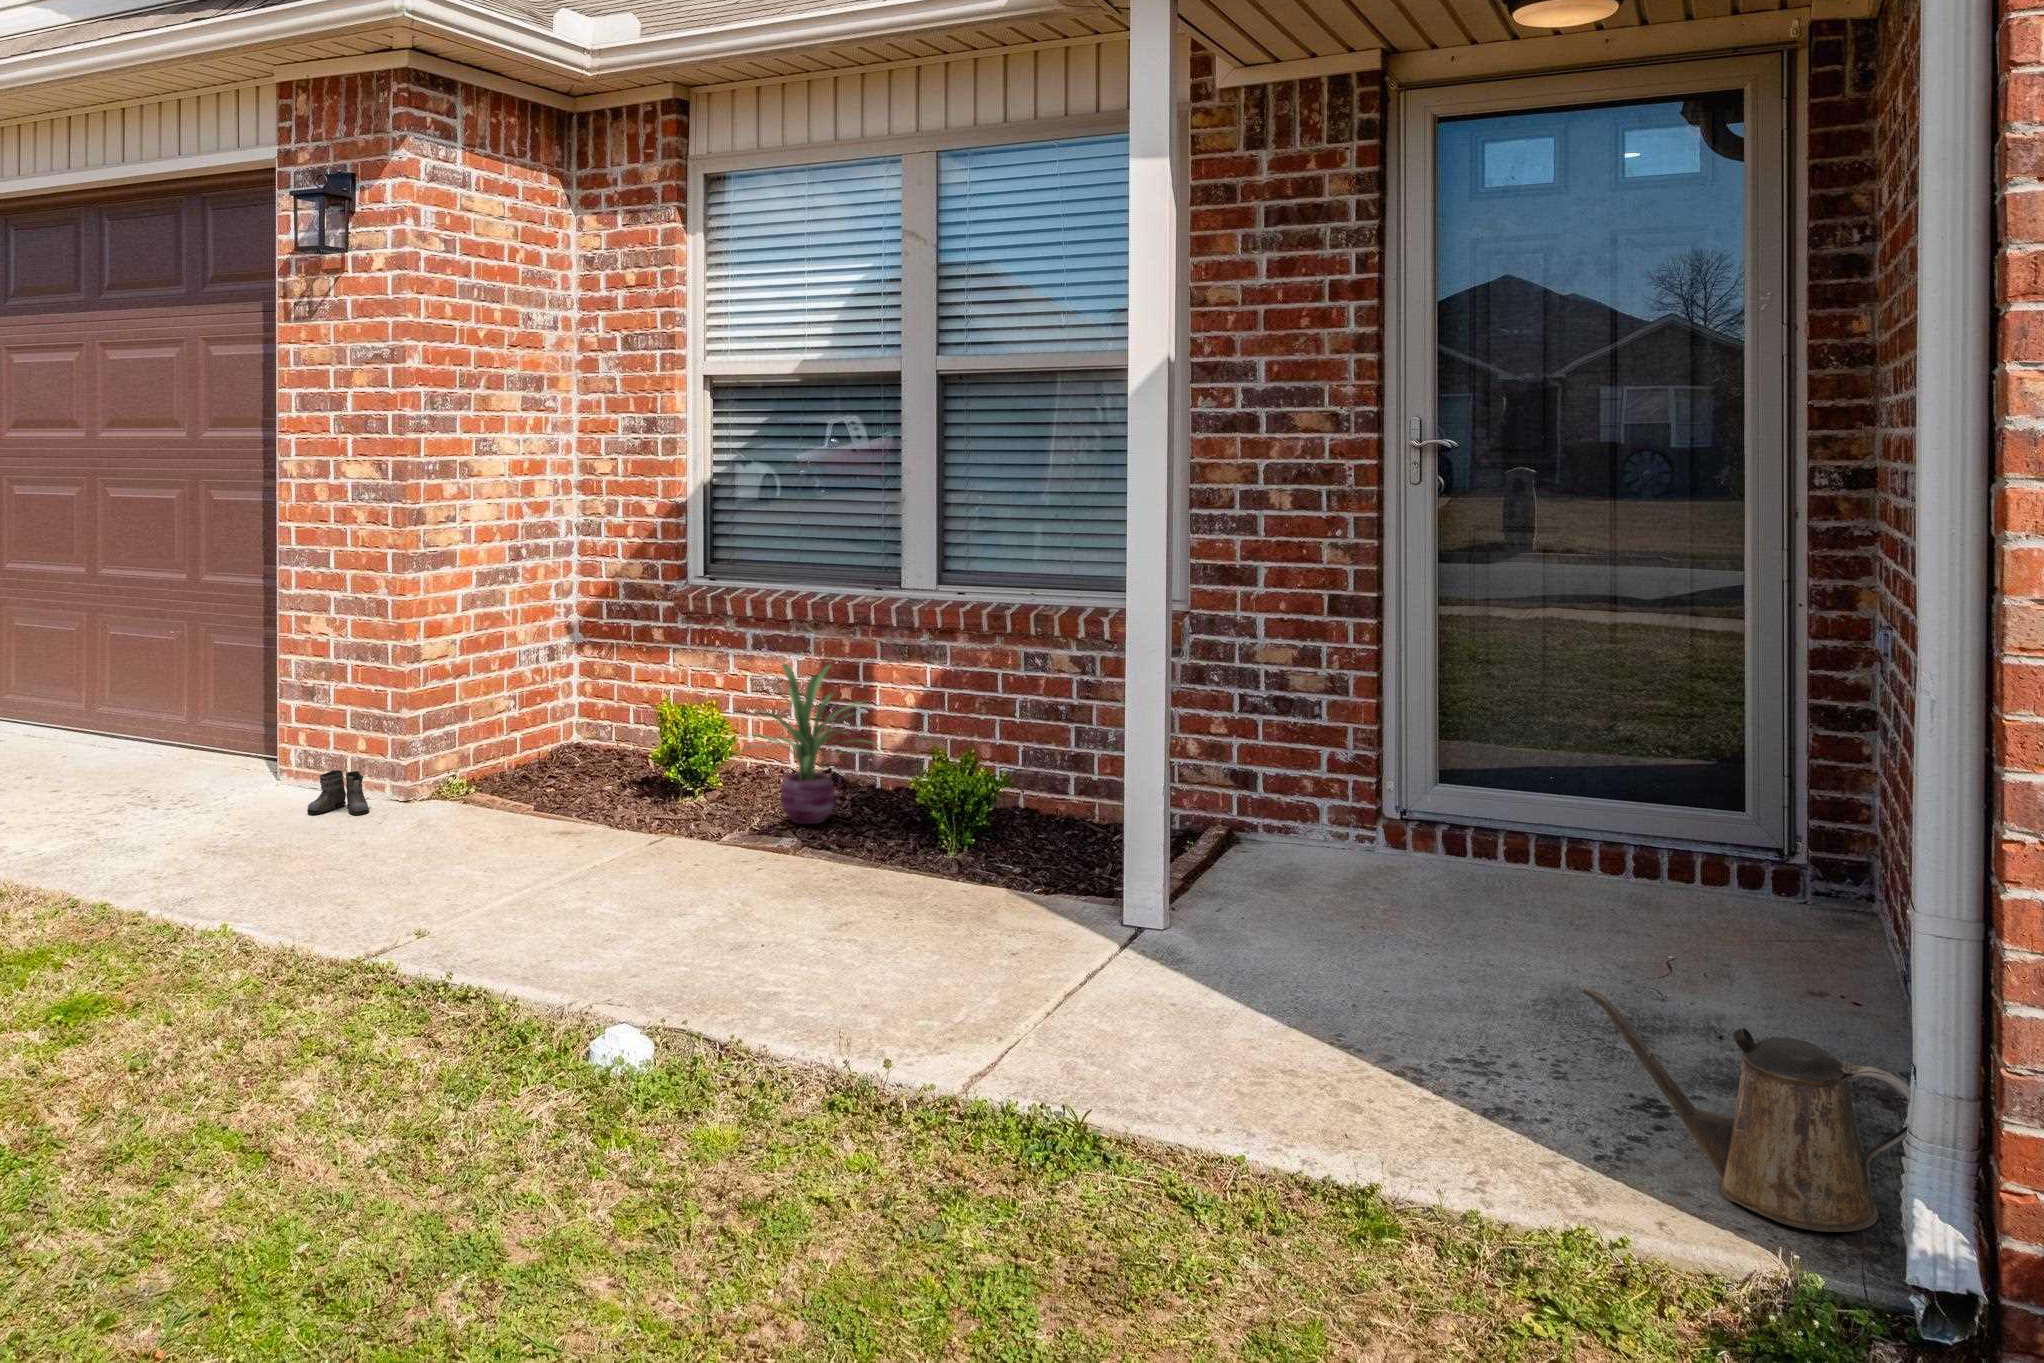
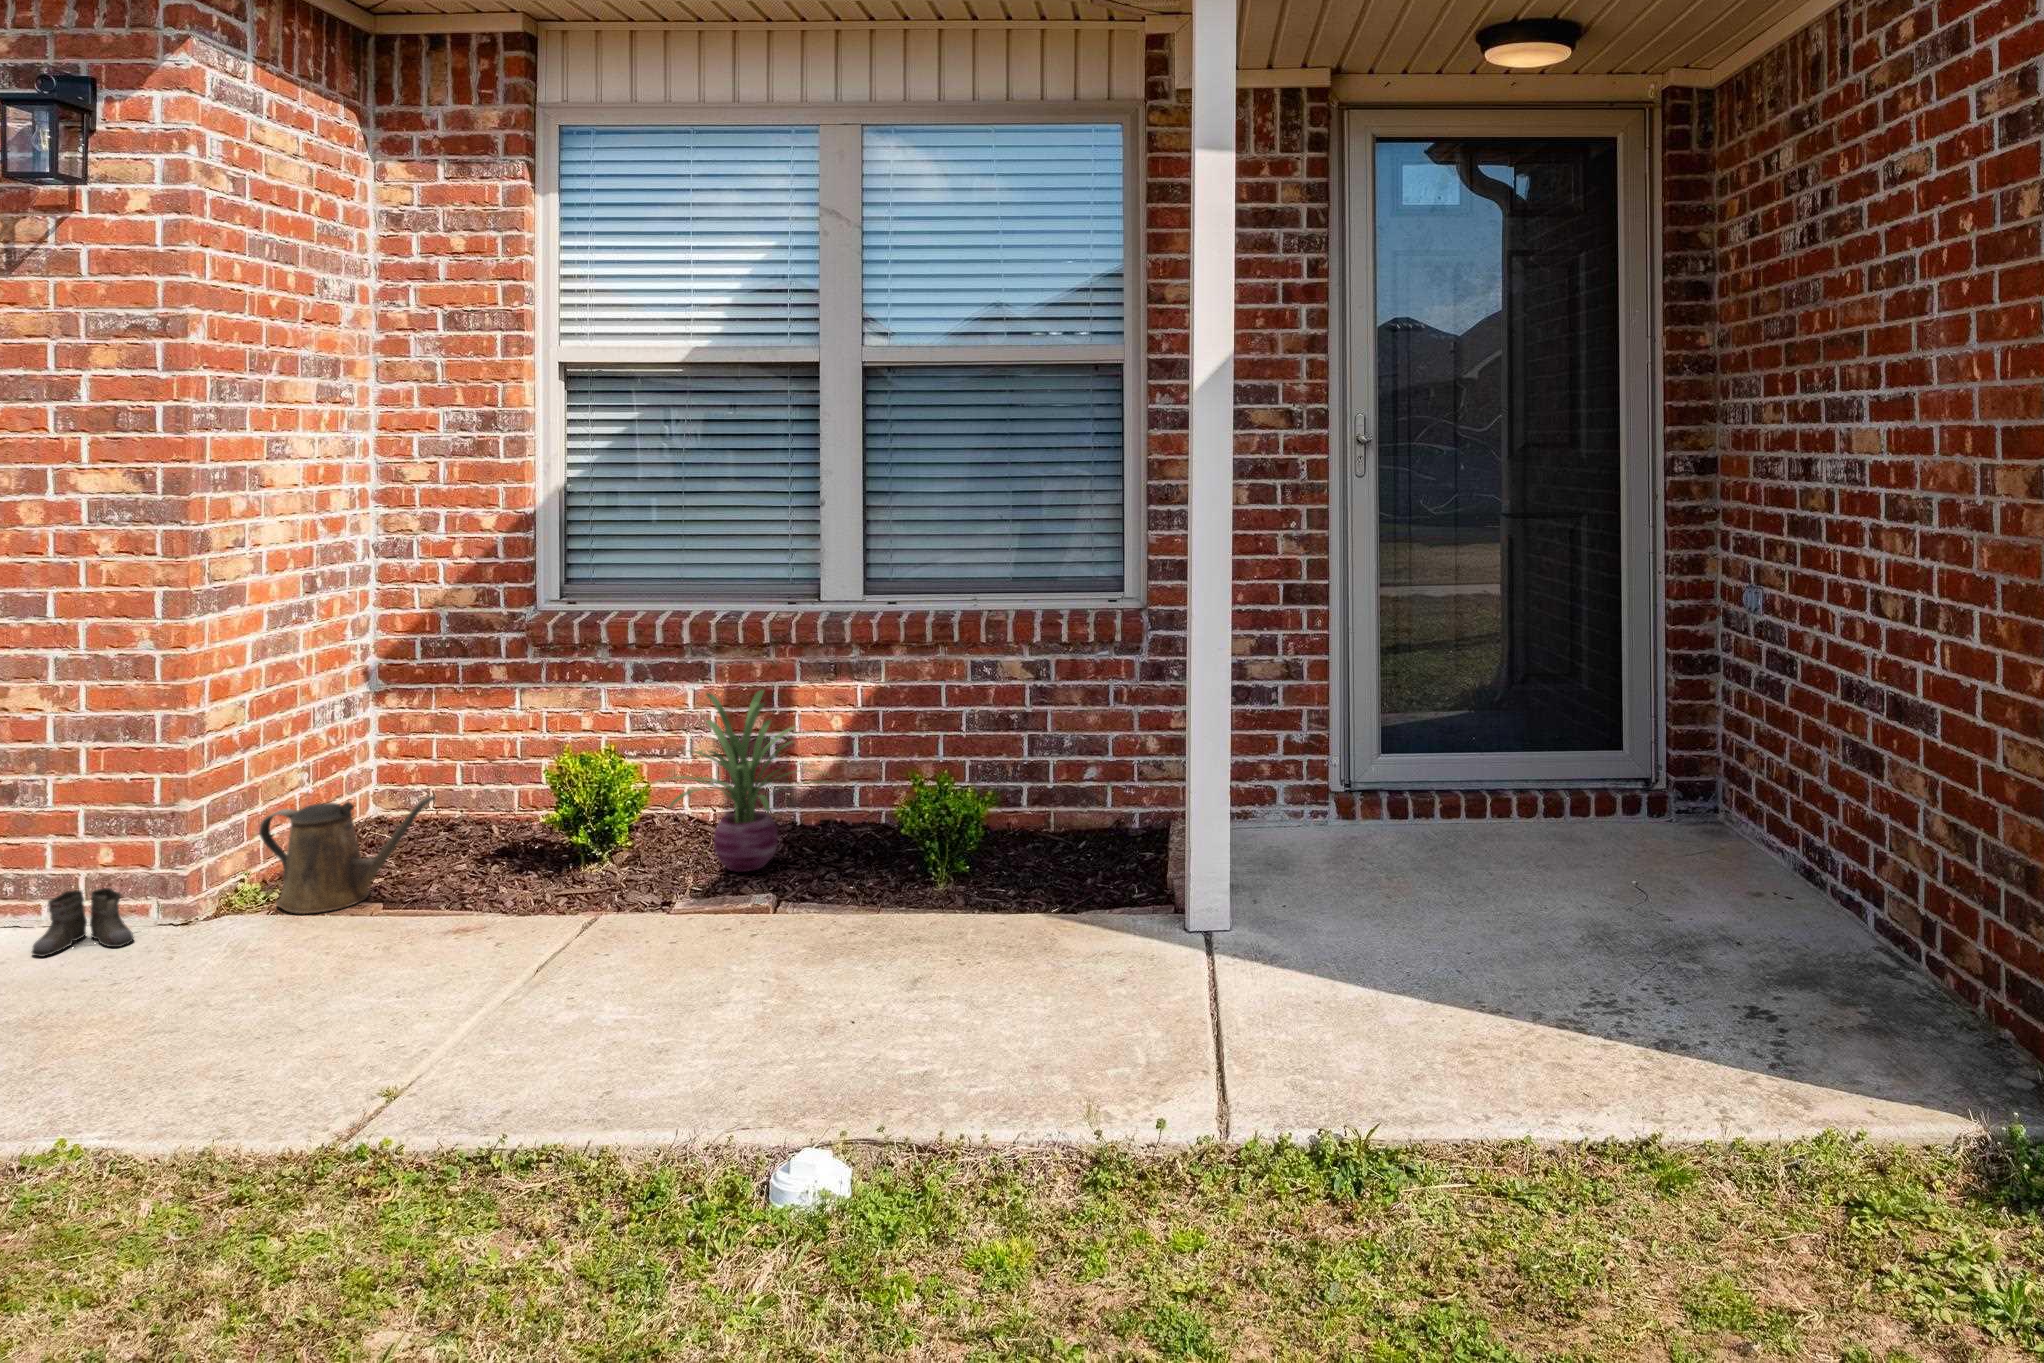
watering can: present [1582,986,1911,1232] -> present [259,796,435,913]

